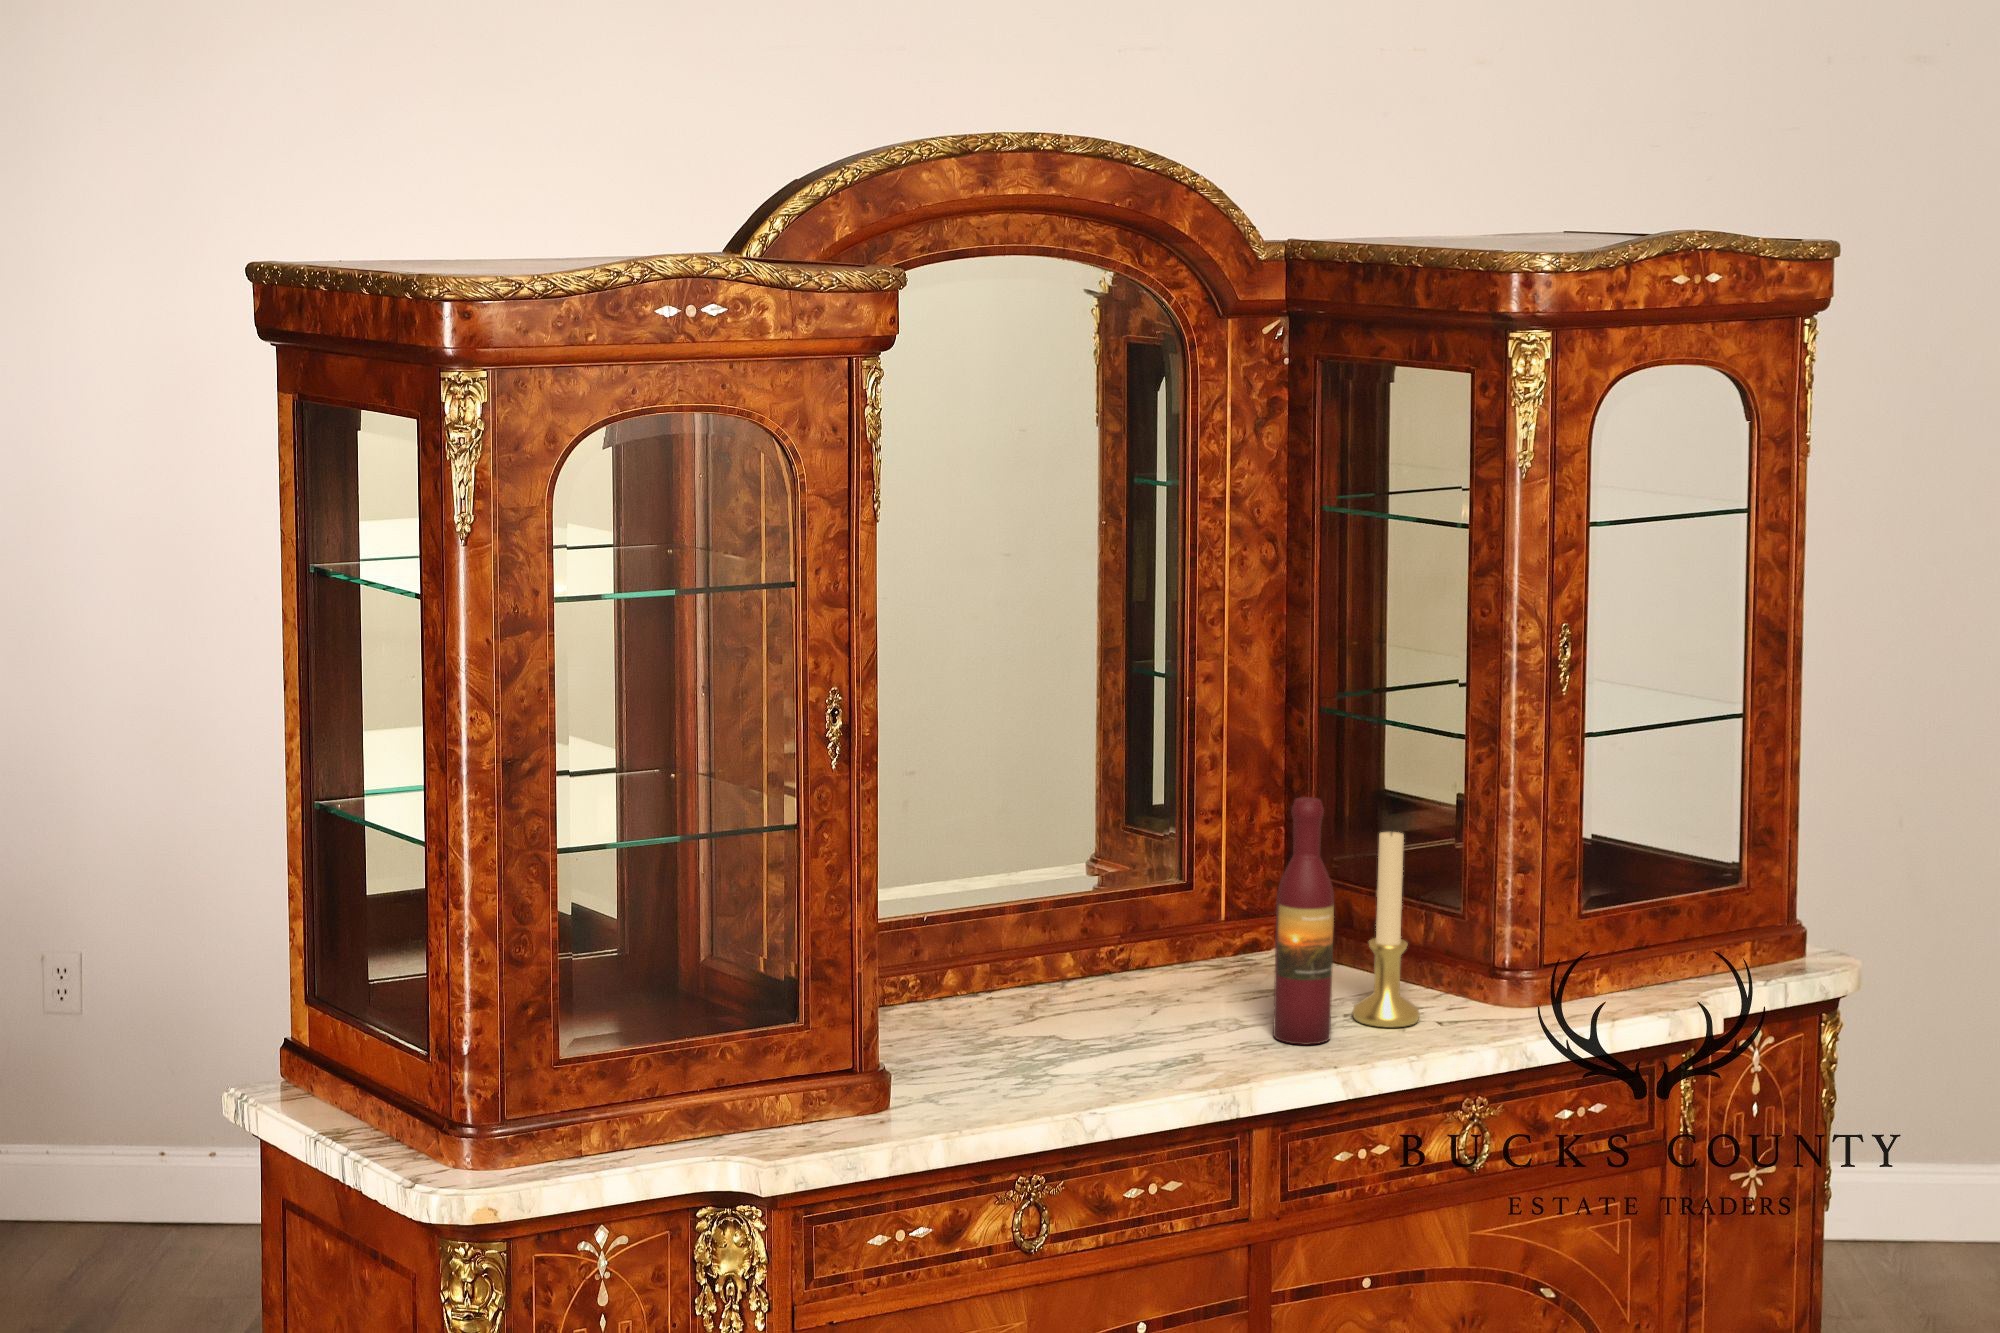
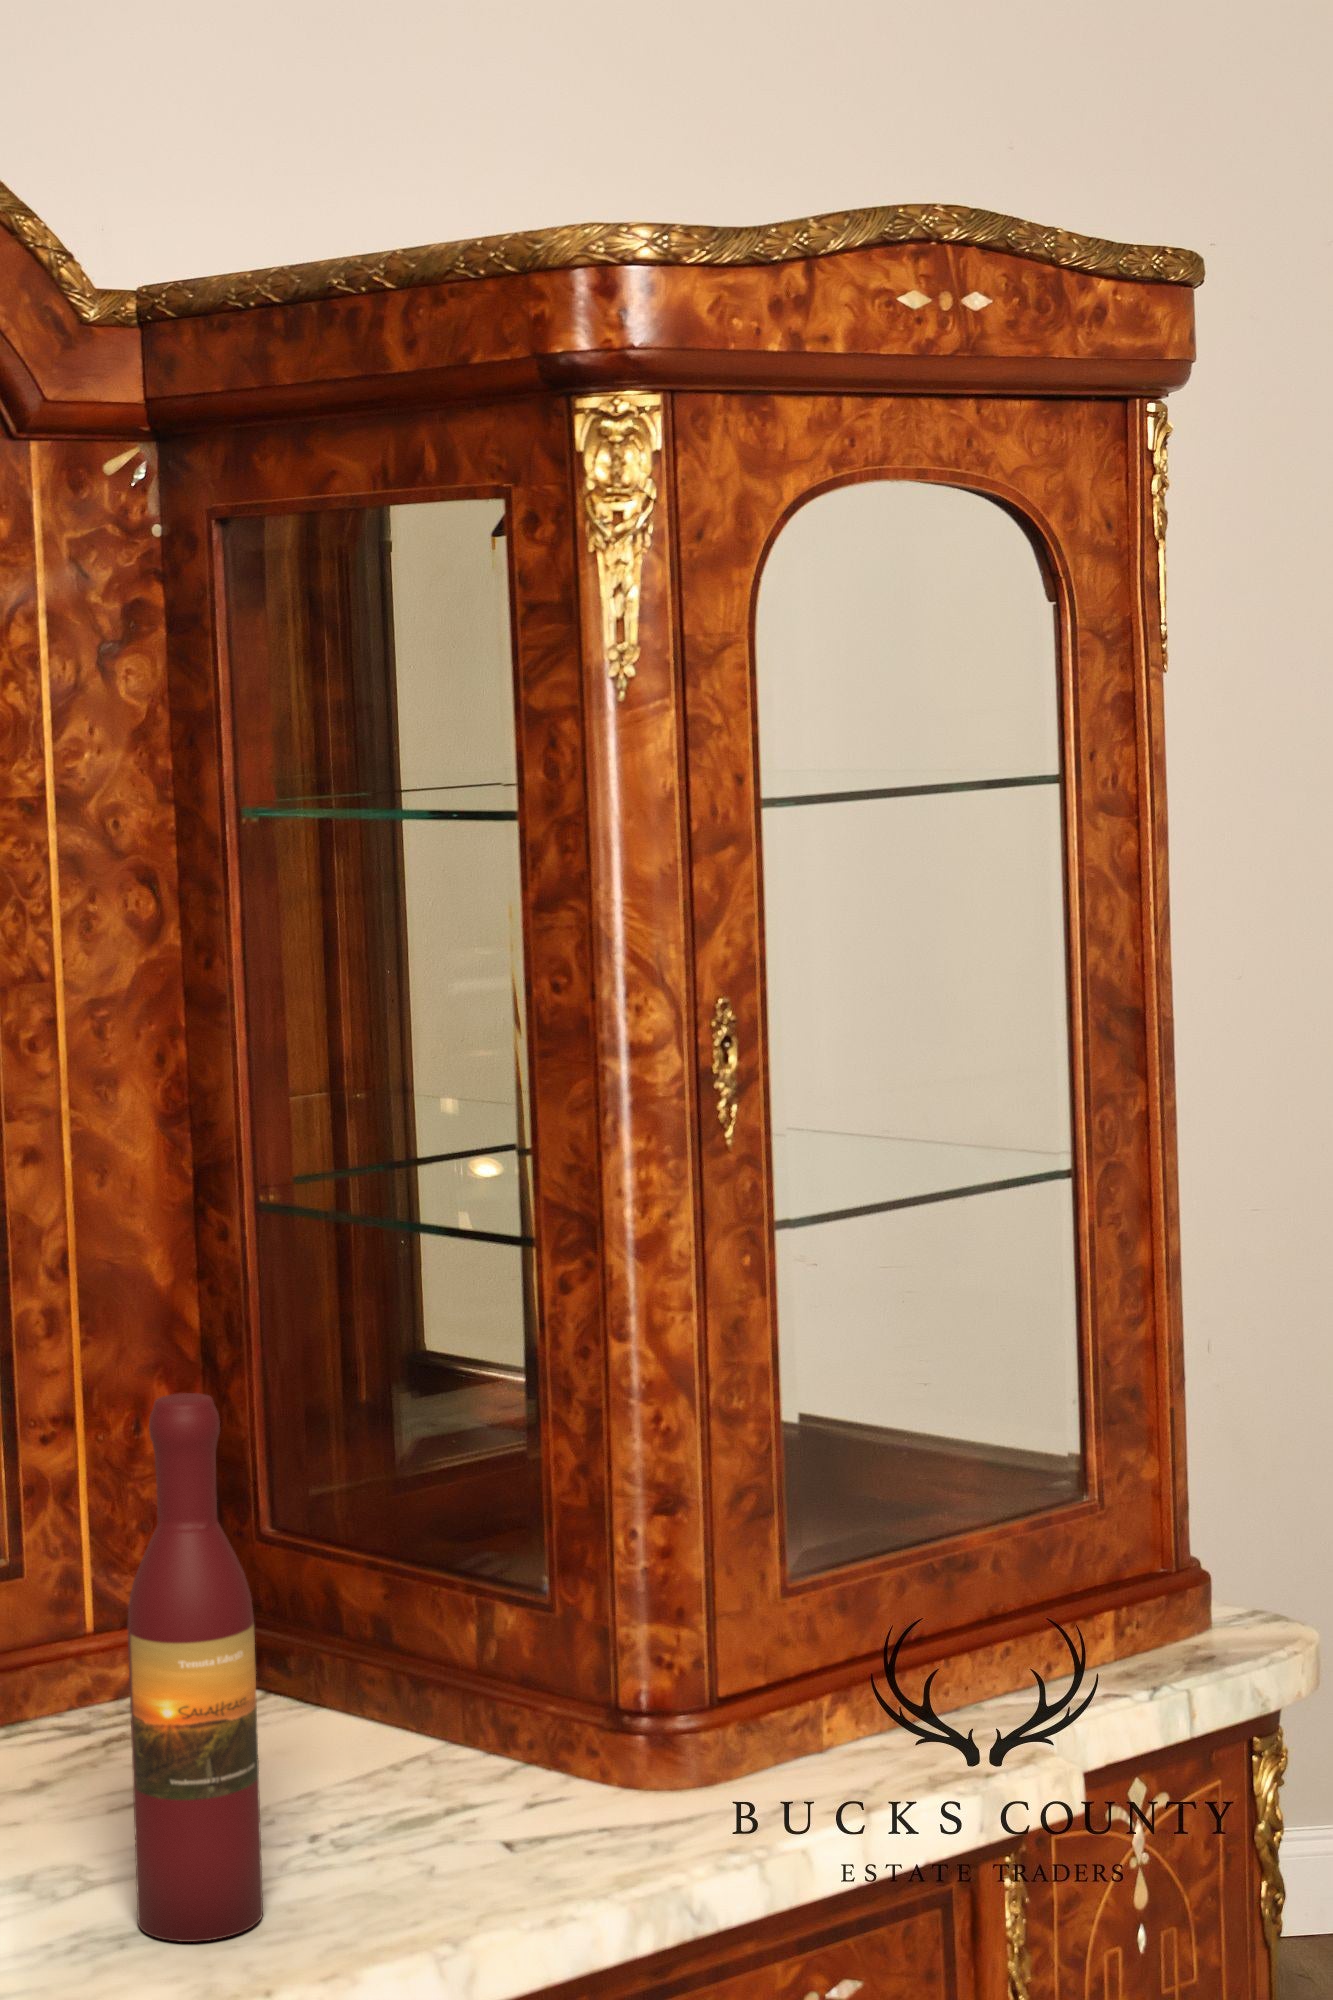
candle holder: present [1352,831,1420,1027] -> none [321,1439,464,1873]

